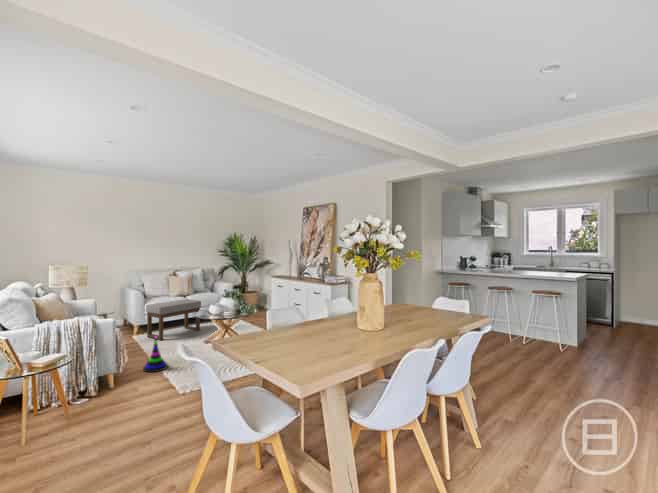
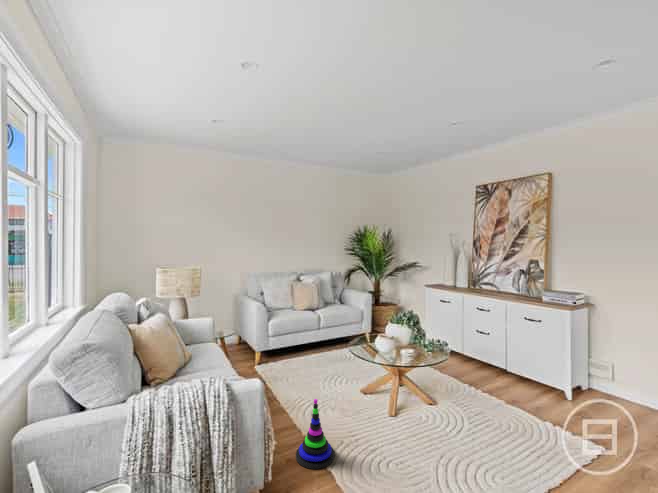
ottoman: present [146,299,201,340] -> none [274,317,345,381]

